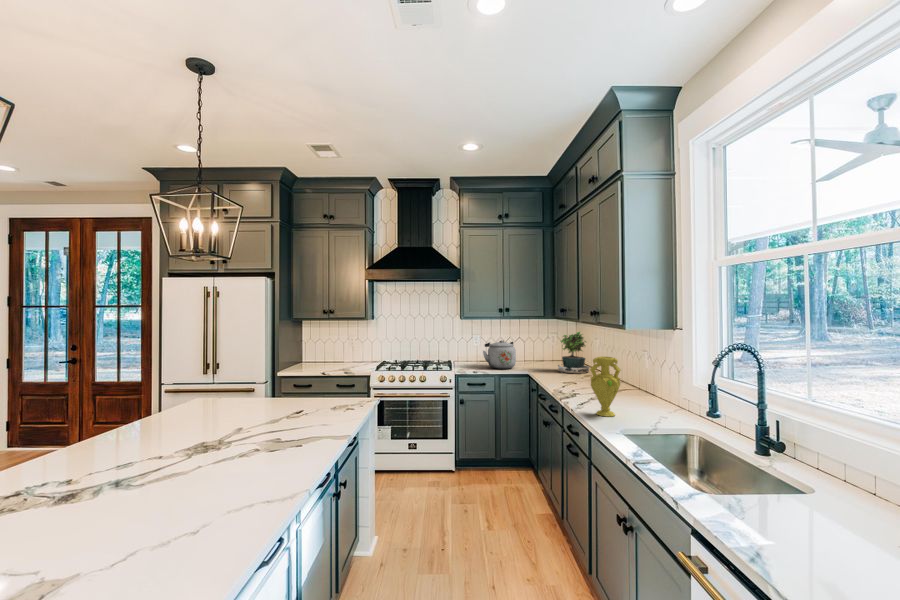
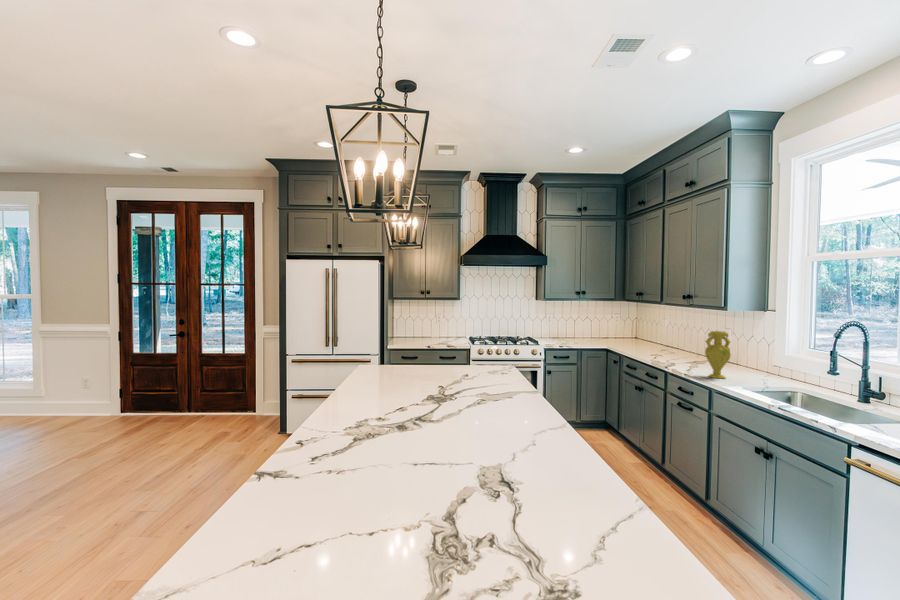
potted plant: present [558,332,590,373] -> none [631,312,660,349]
kettle: present [483,340,516,369] -> none [563,319,592,344]

